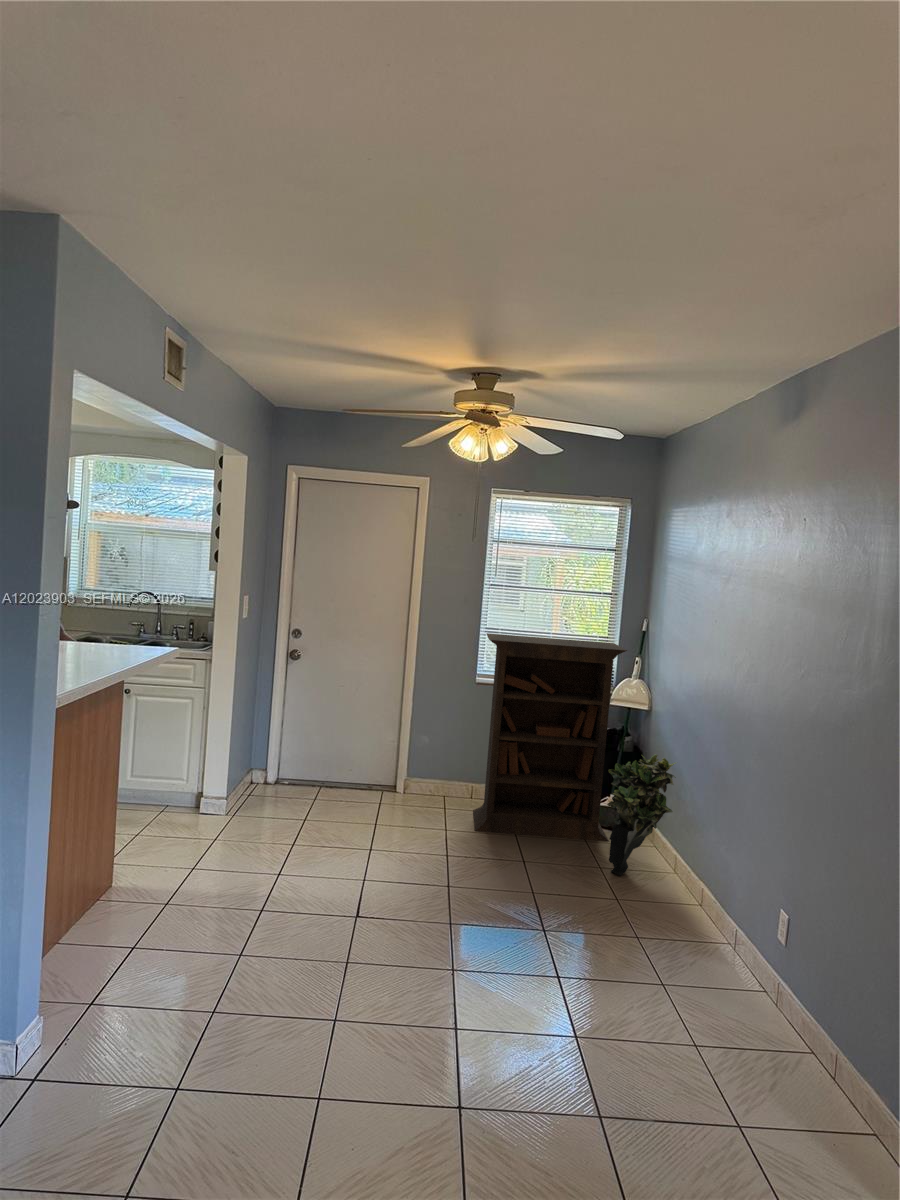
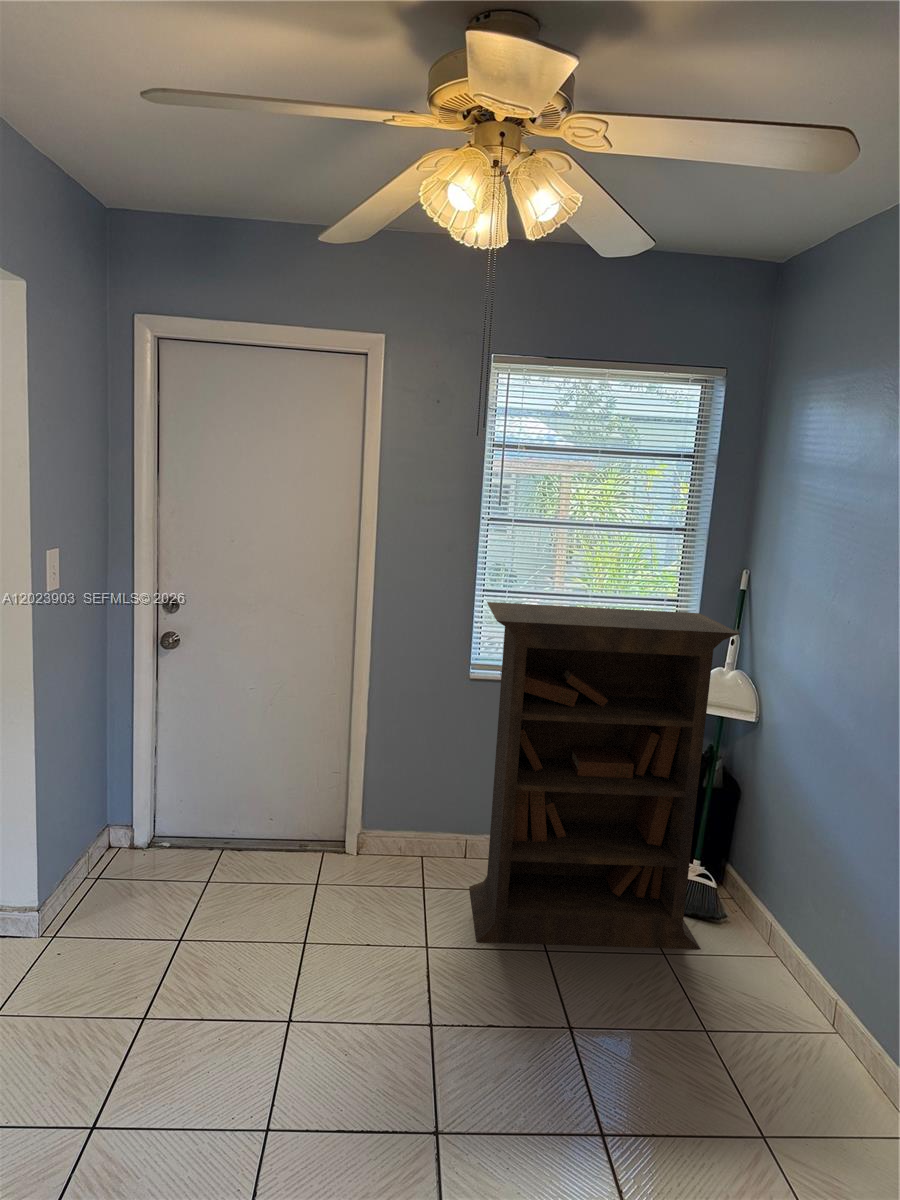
potted plant: present [607,754,676,876] -> none [718,822,851,1055]

